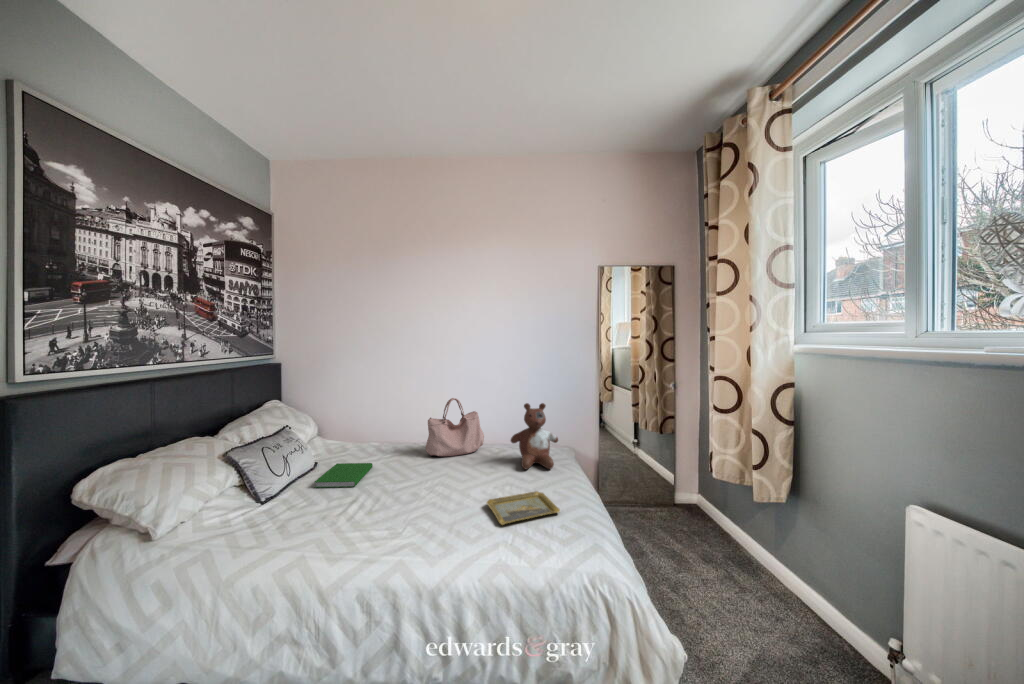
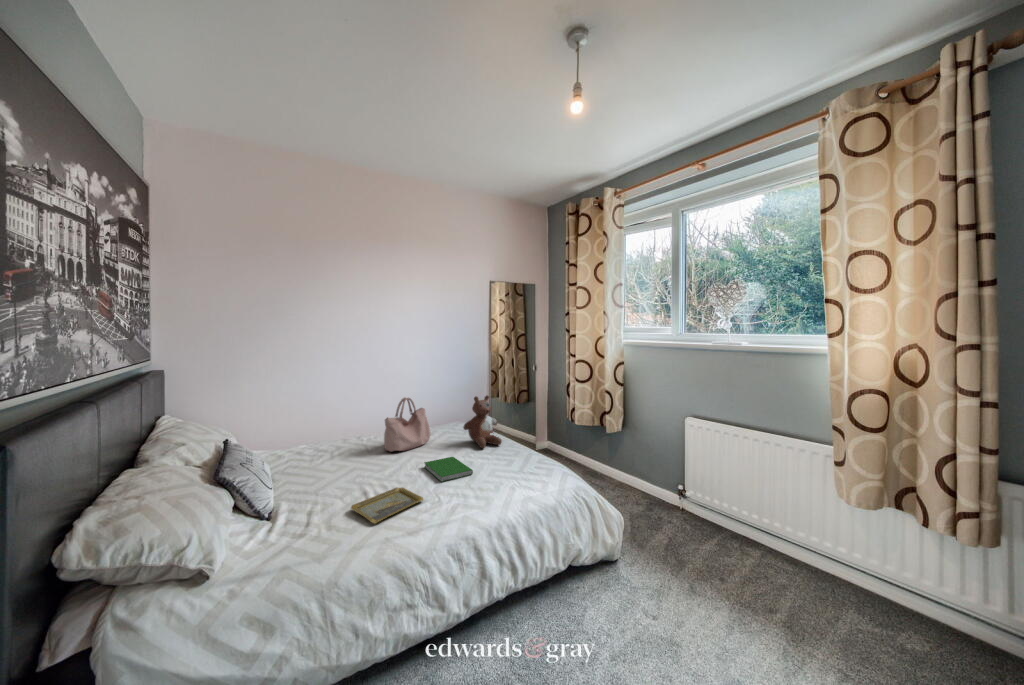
hardcover book: present [315,463,373,488] -> present [424,457,473,482]
tray: present [487,491,560,525] -> present [351,487,423,523]

